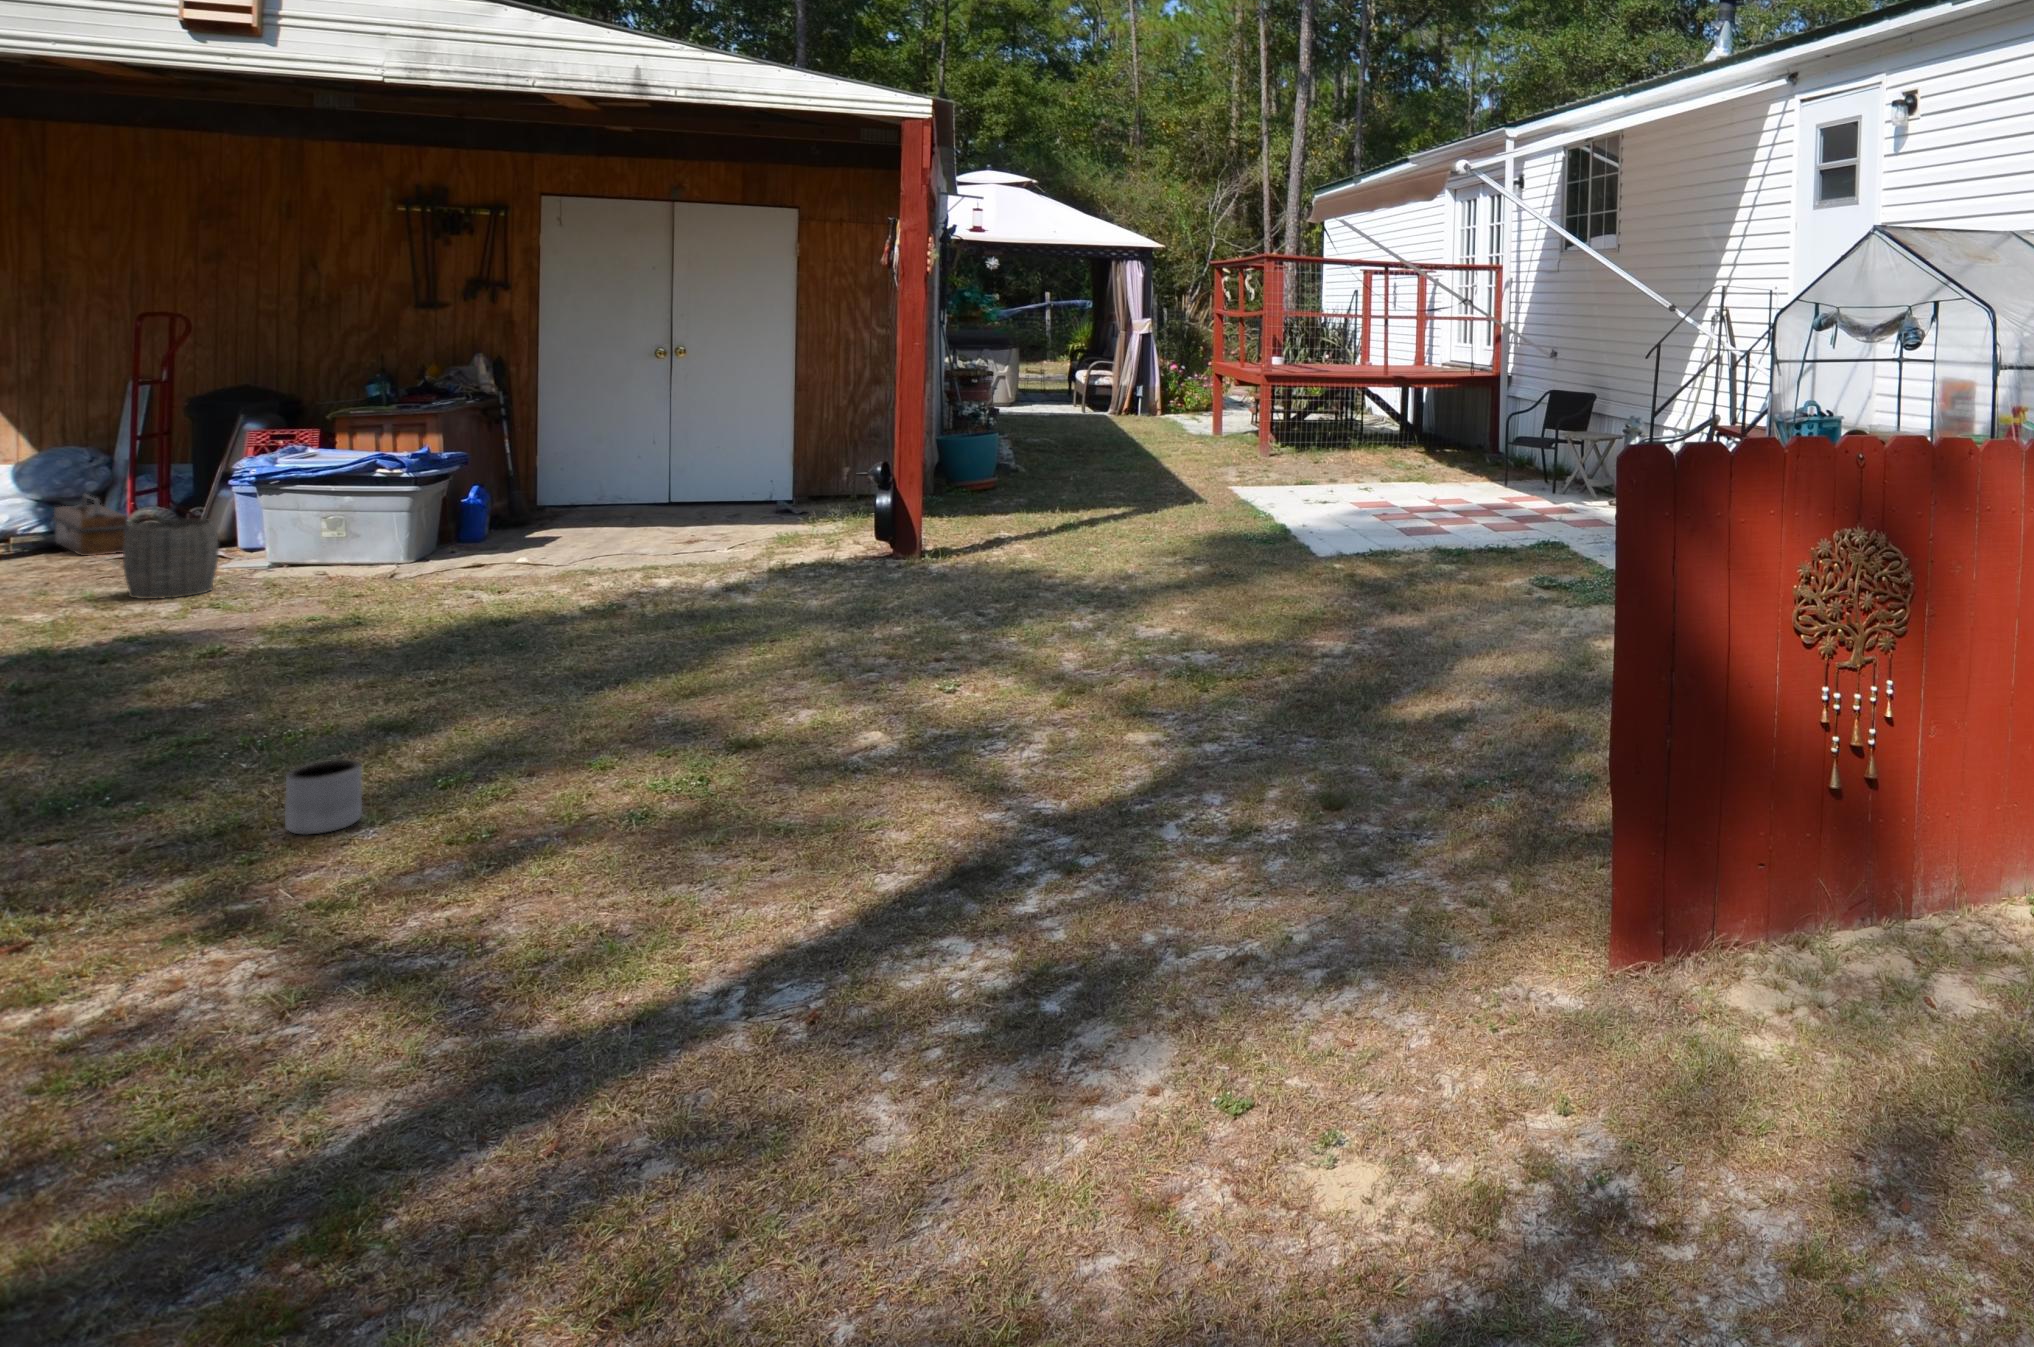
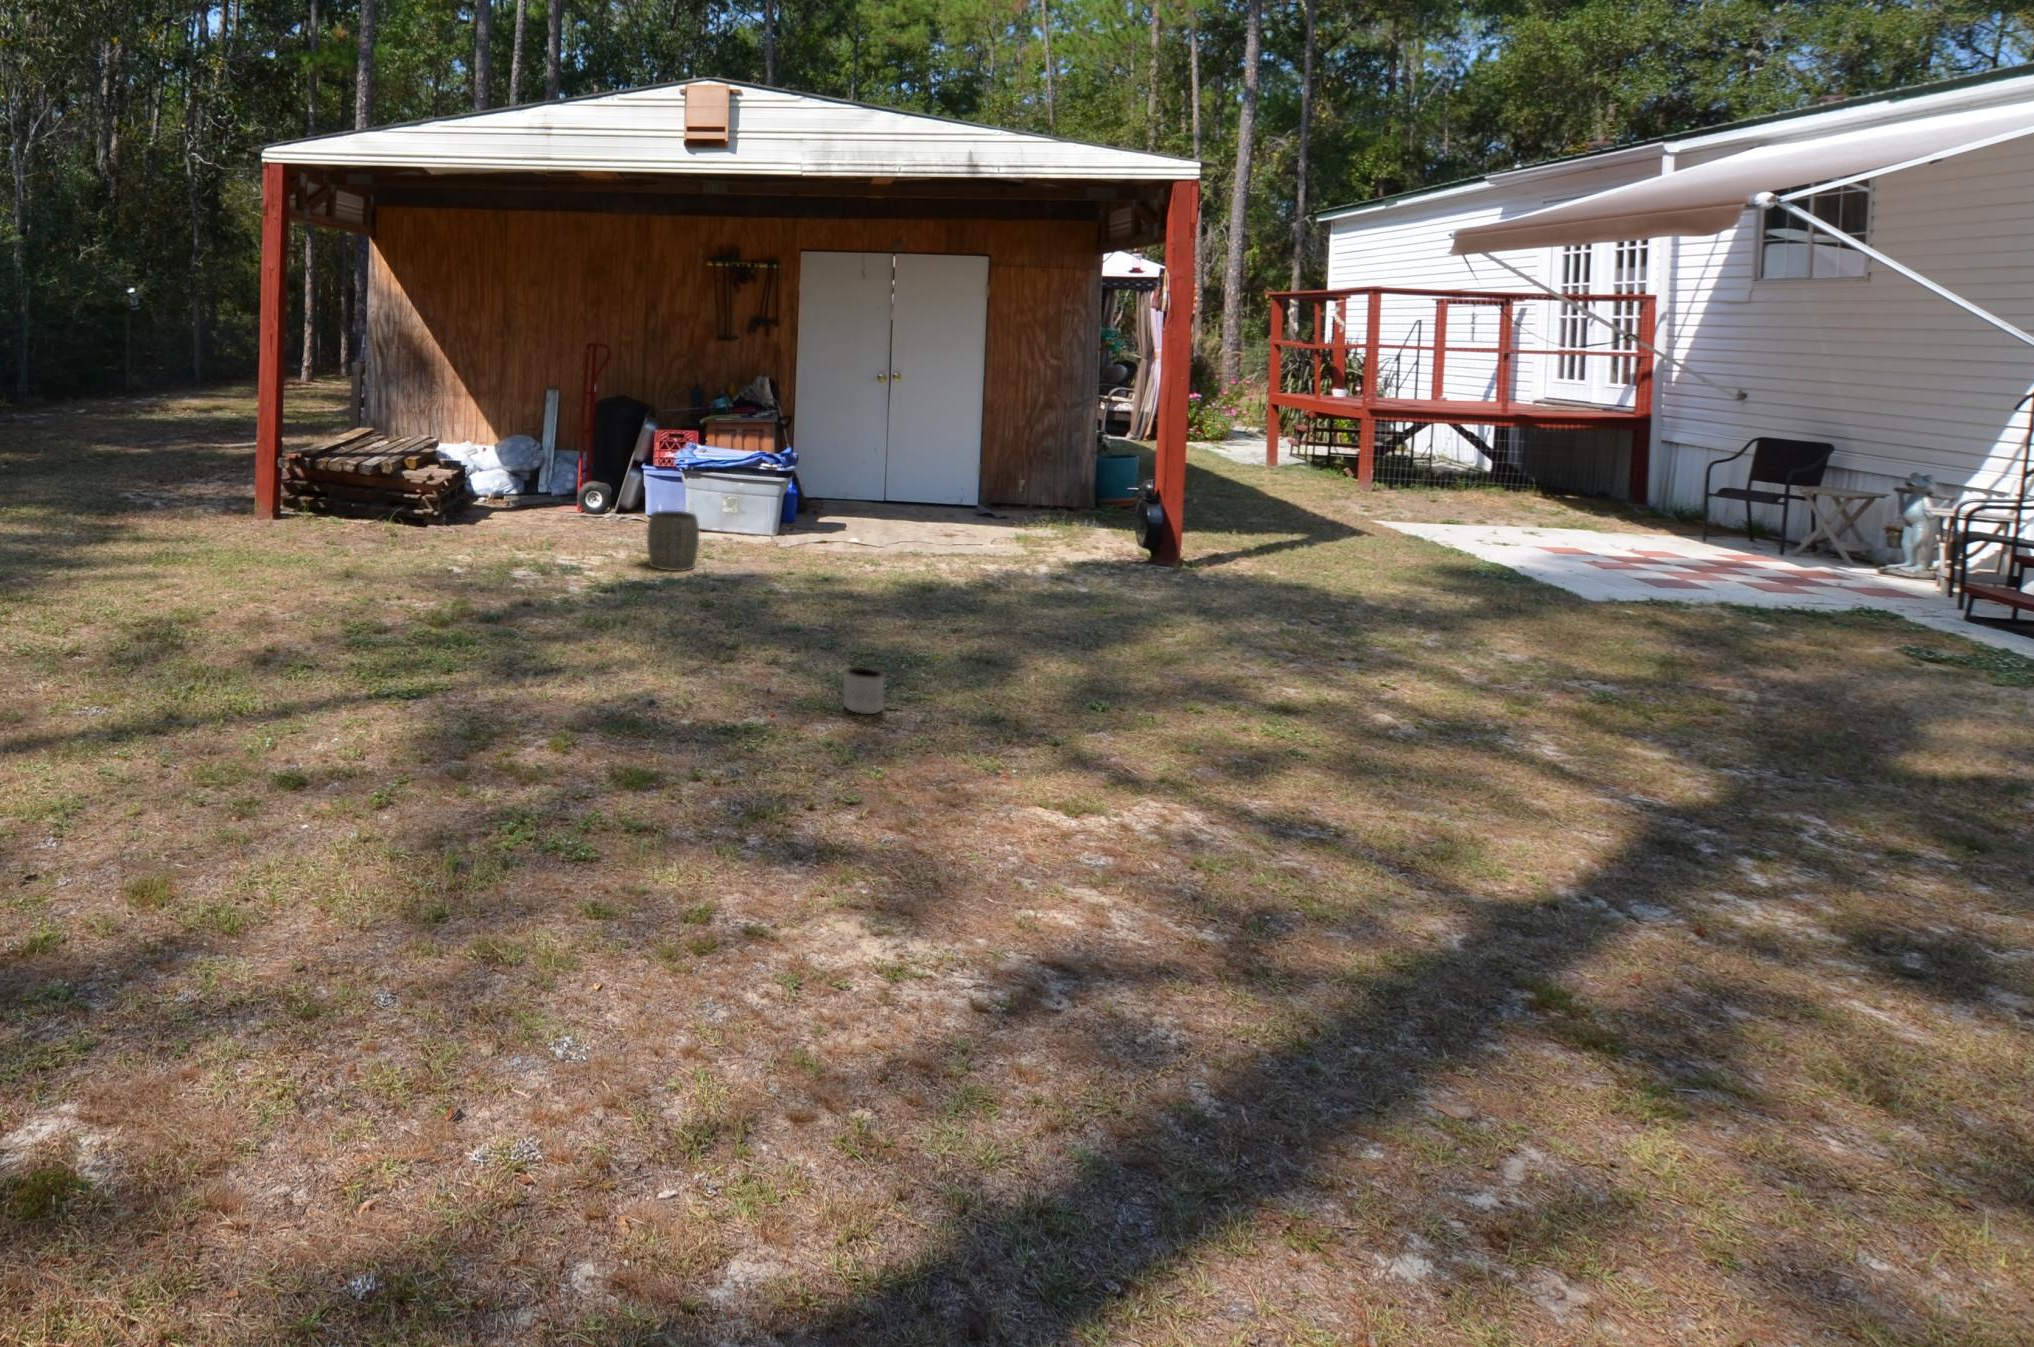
toolbox: present [53,494,129,556] -> none [535,479,592,526]
planter: present [285,760,362,835] -> present [844,667,884,714]

